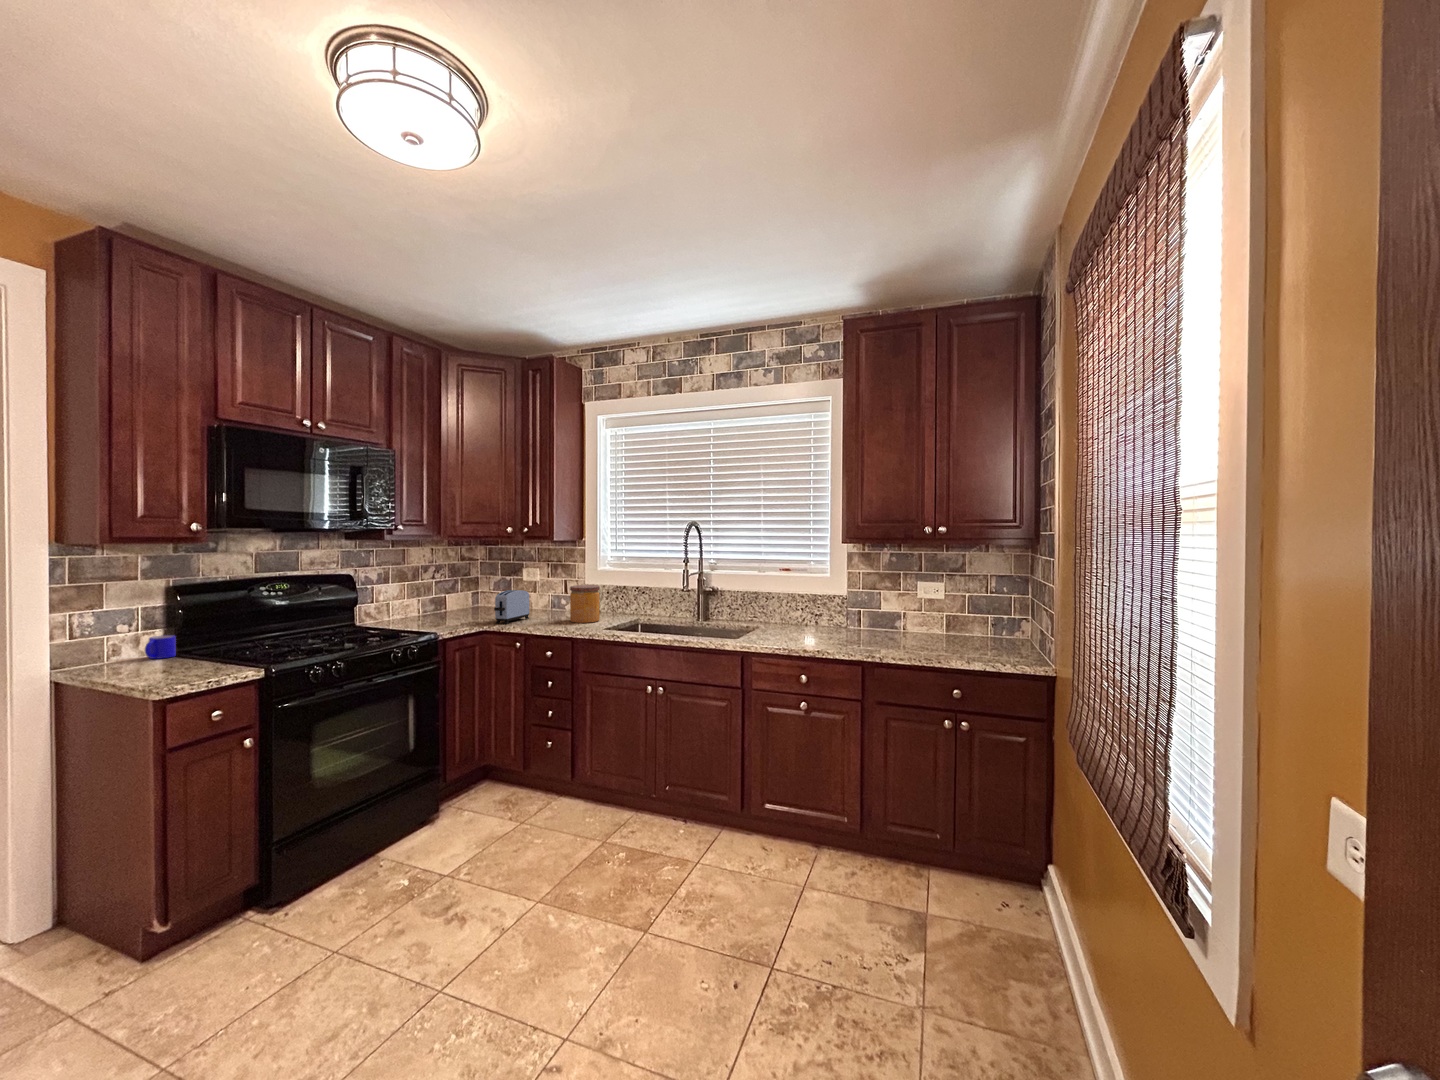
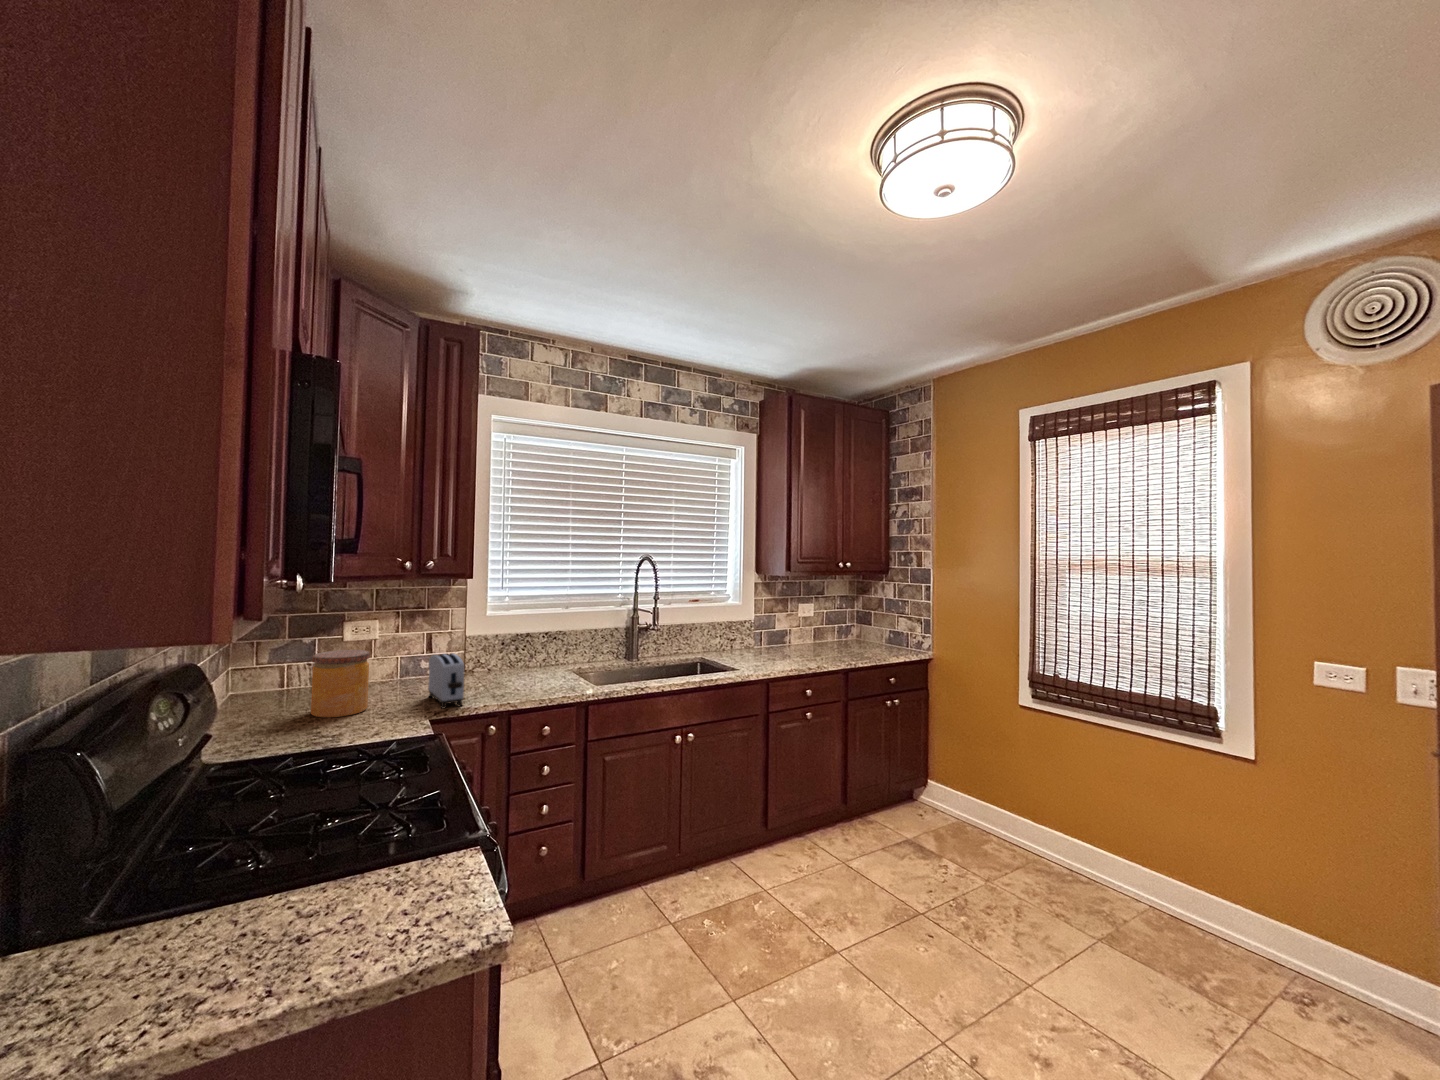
jar: present [570,585,600,623] -> present [311,650,370,717]
mug: present [145,635,176,659] -> none [91,898,182,1003]

